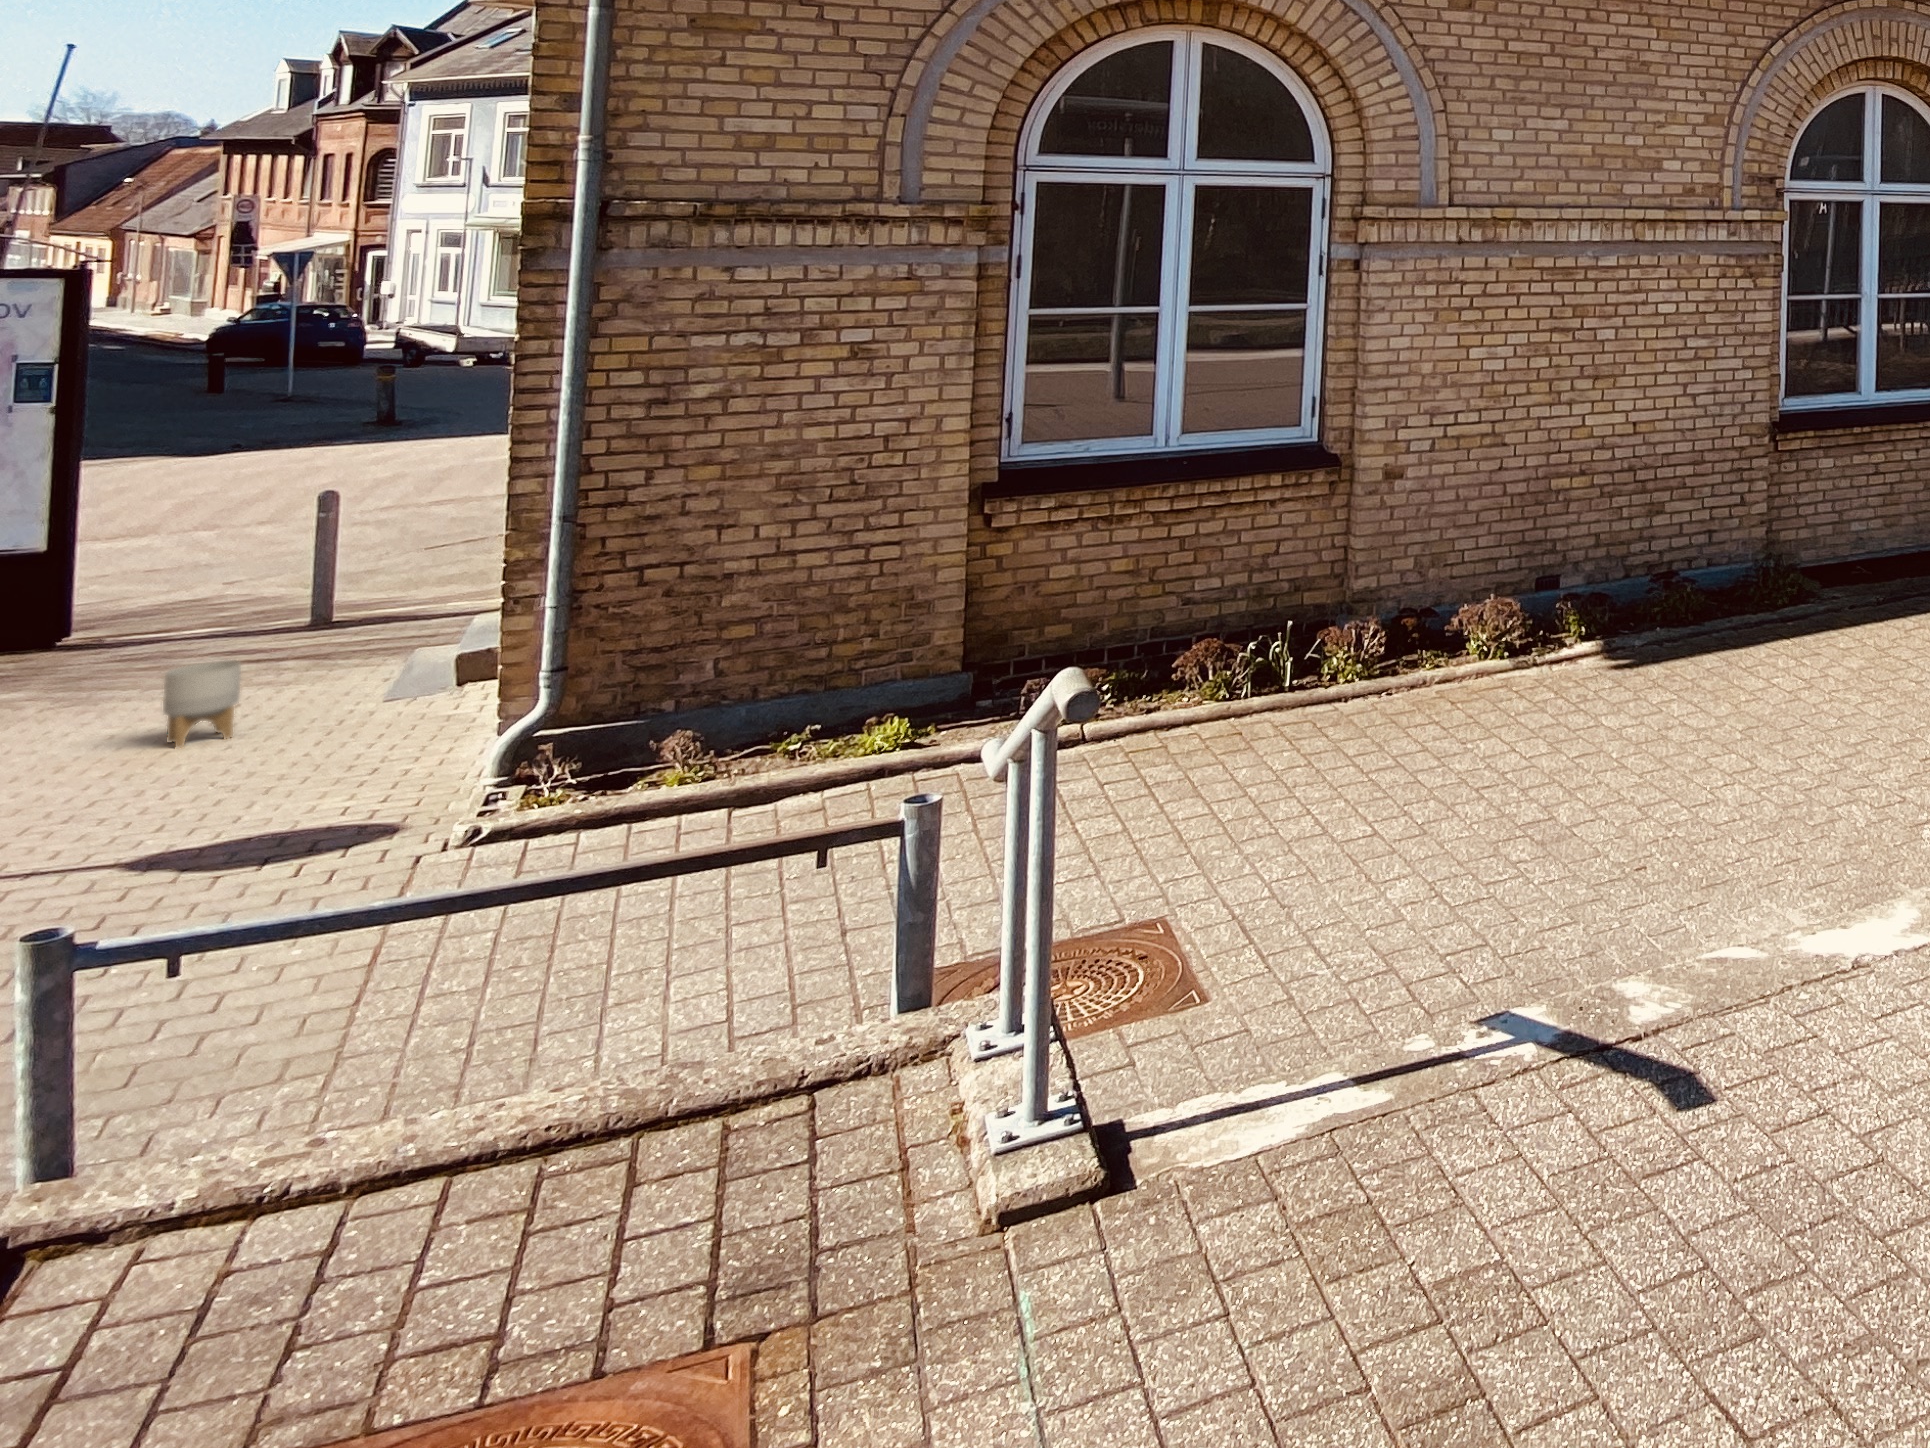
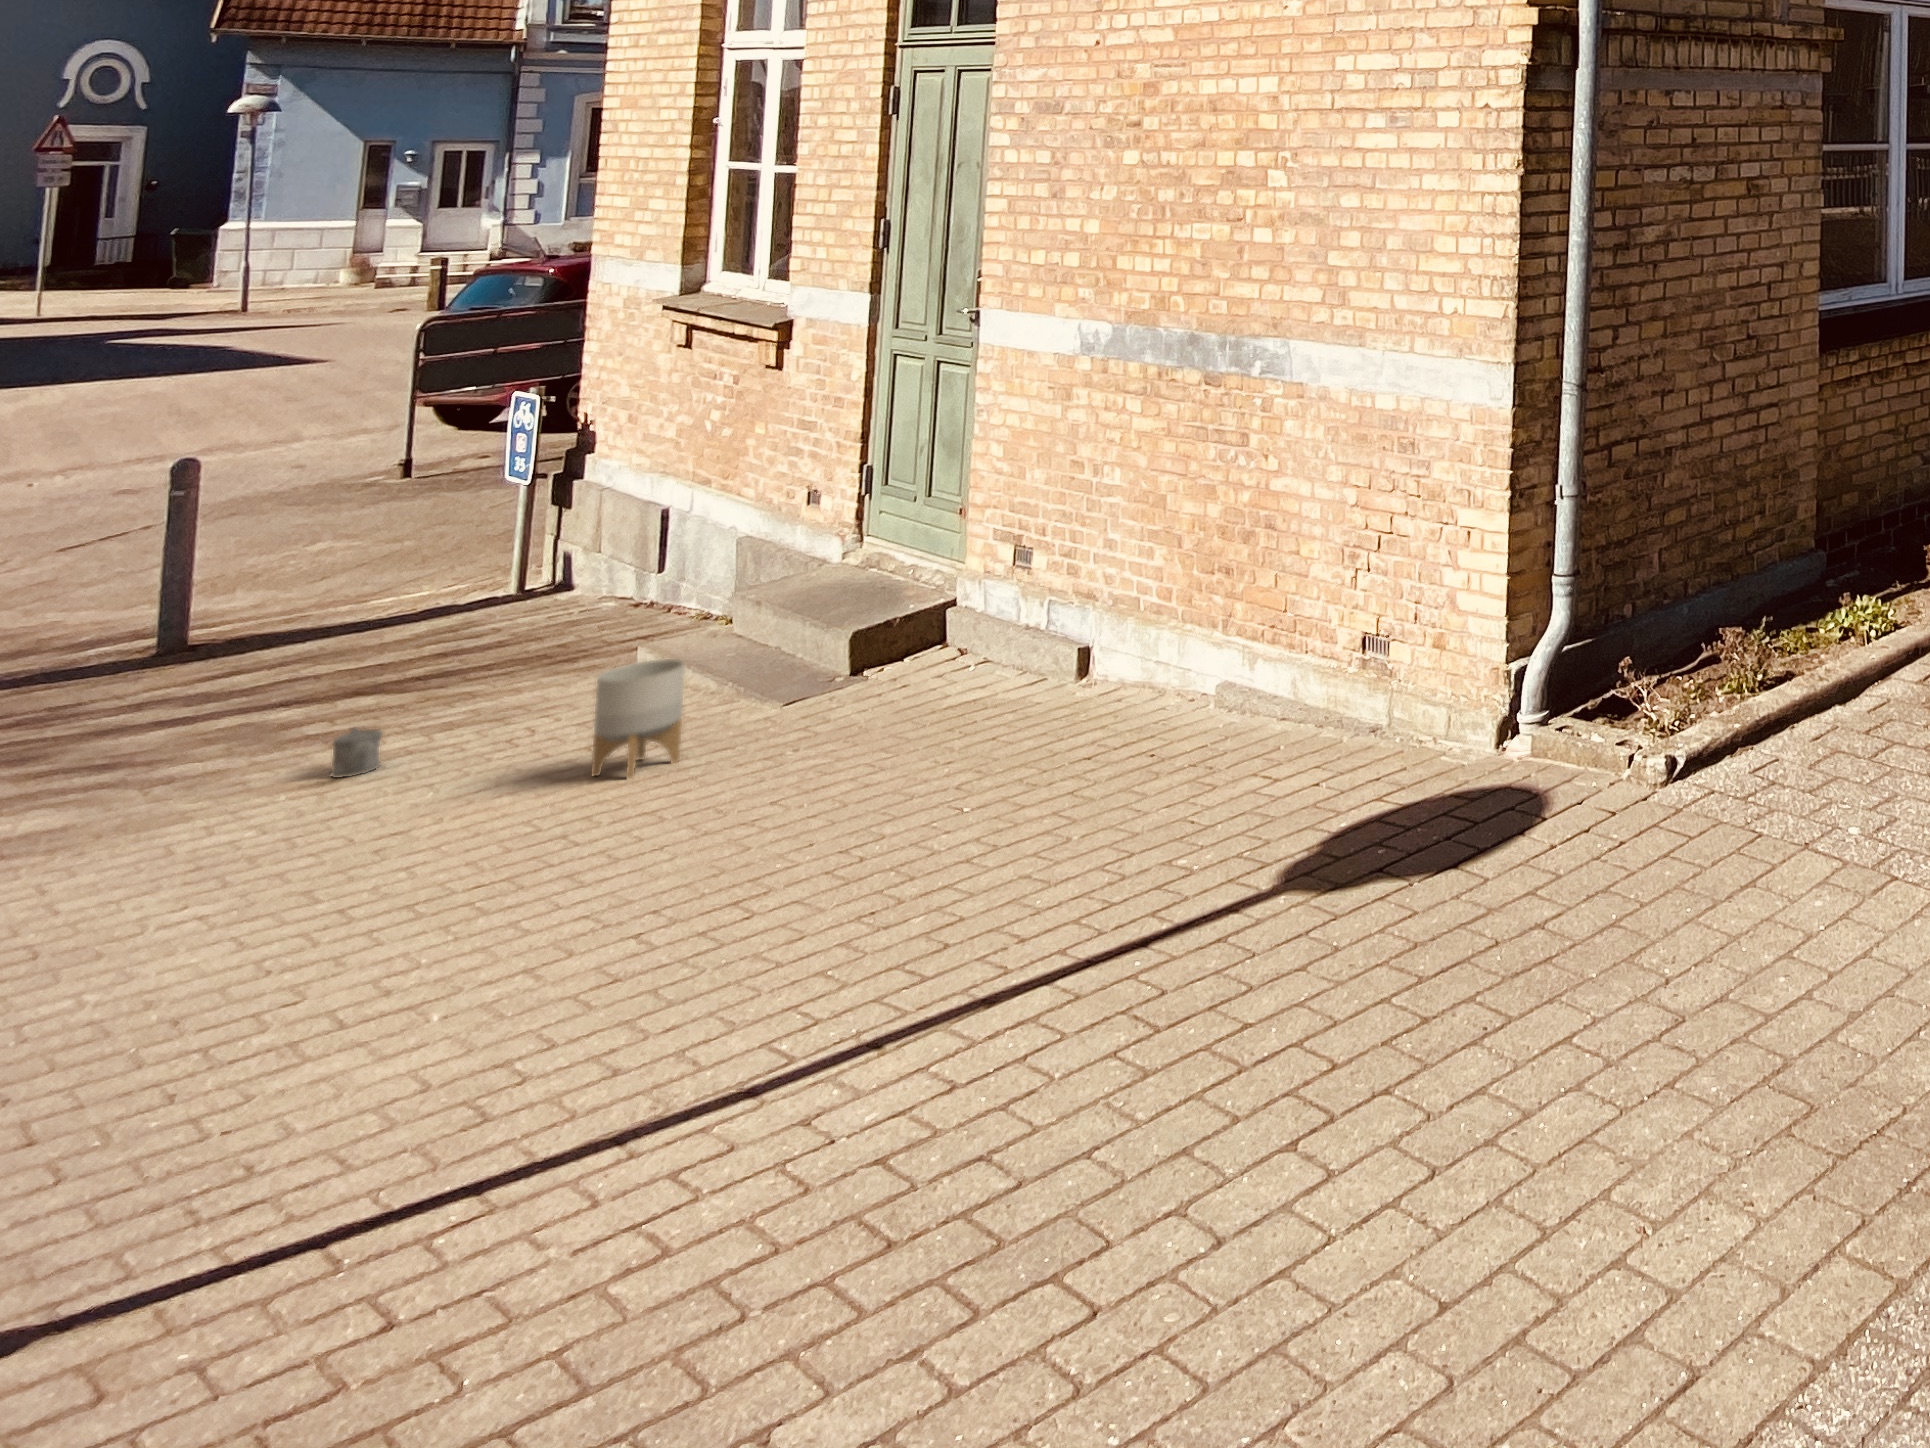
watering can: none [80,682,127,719] -> present [331,727,382,778]

